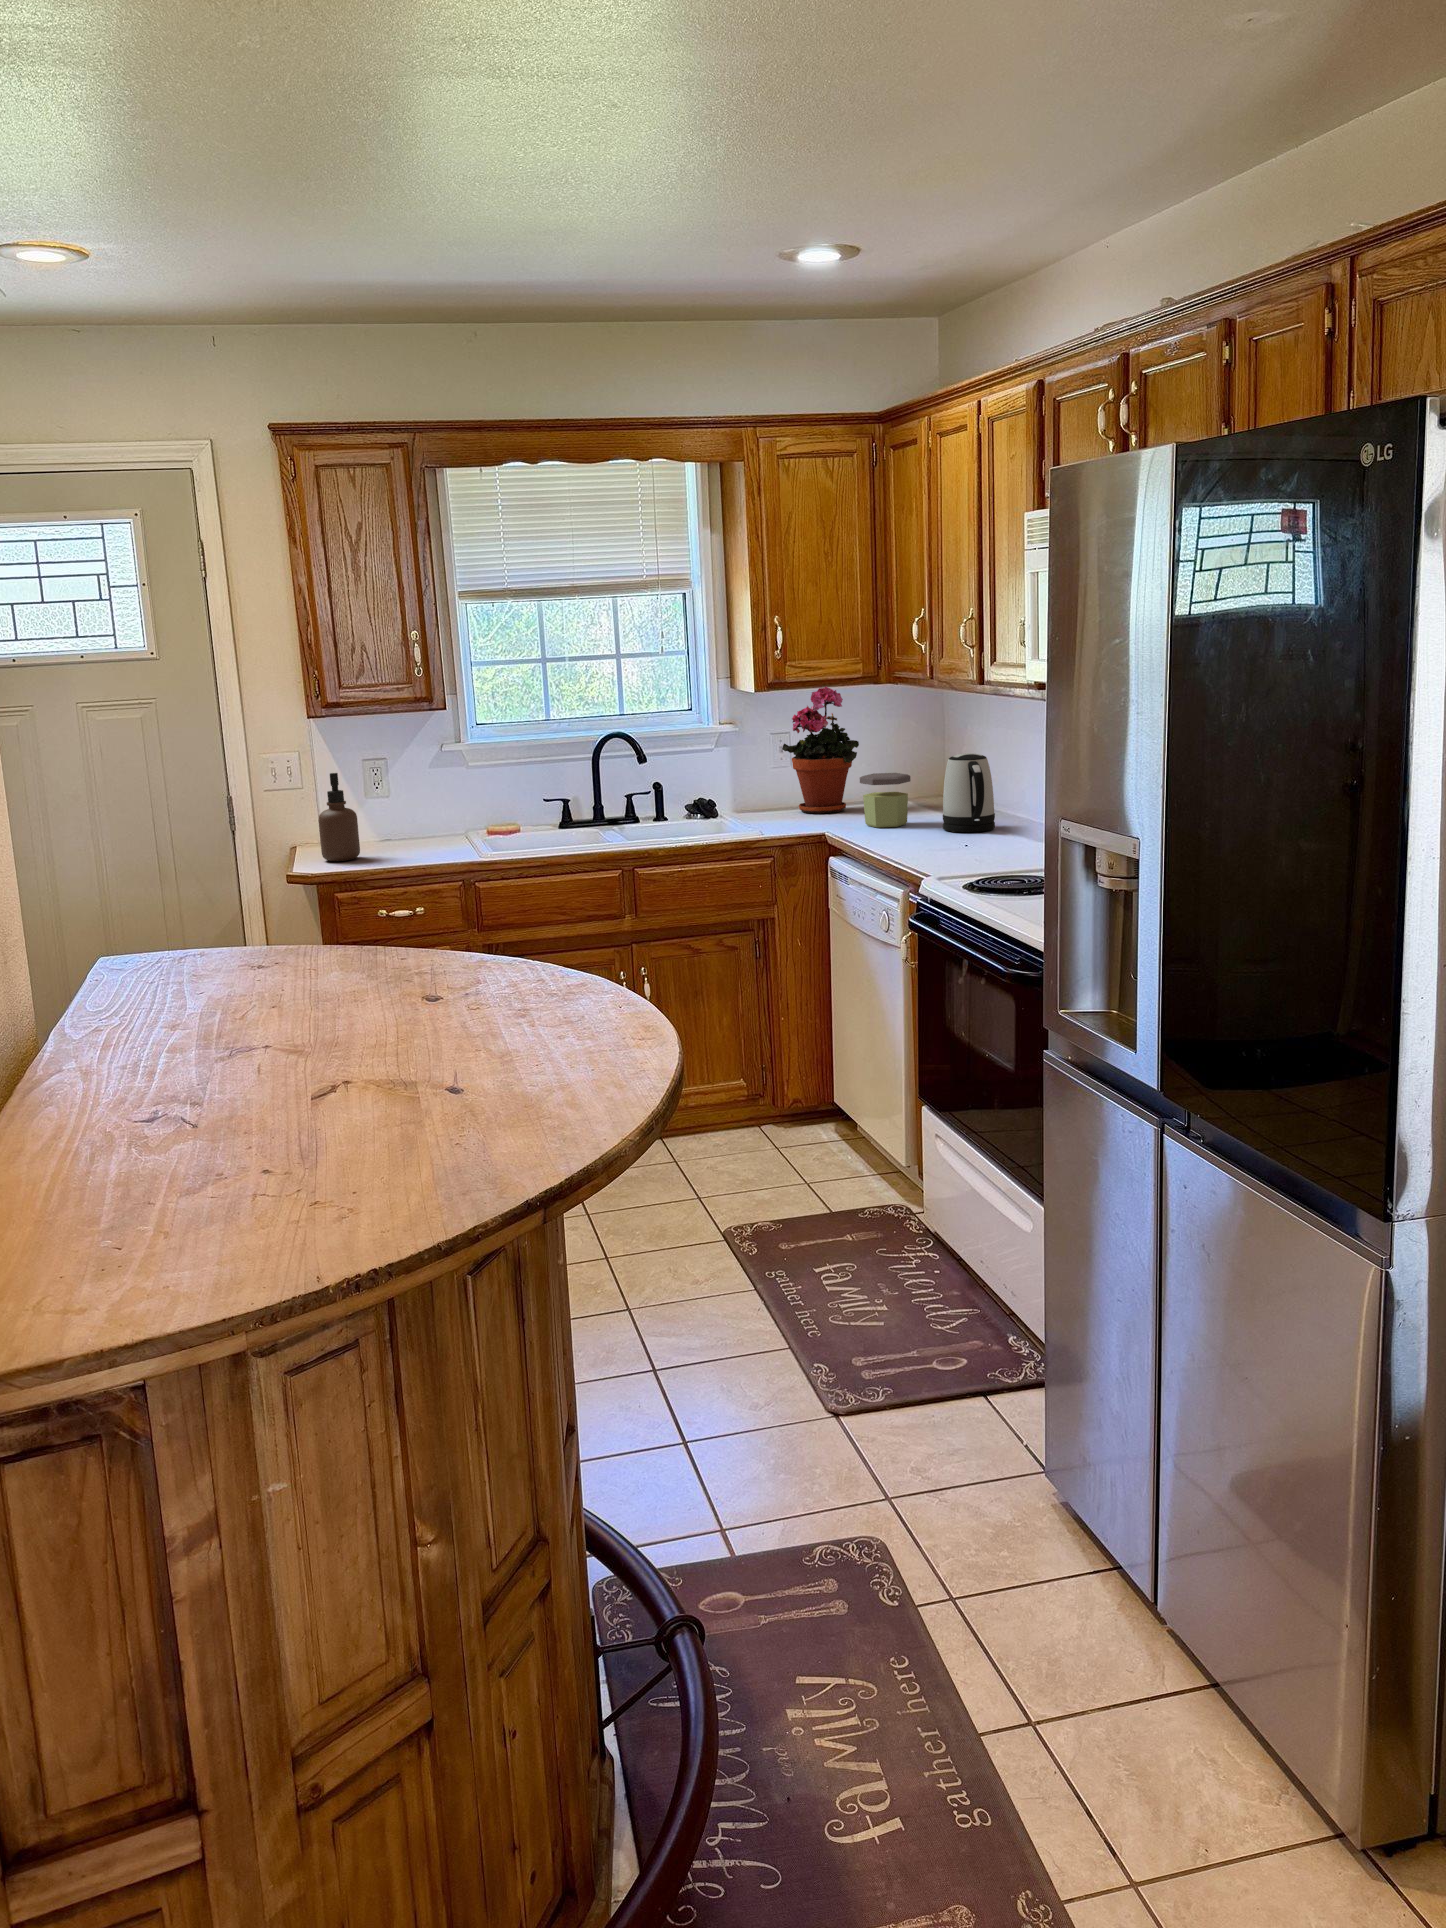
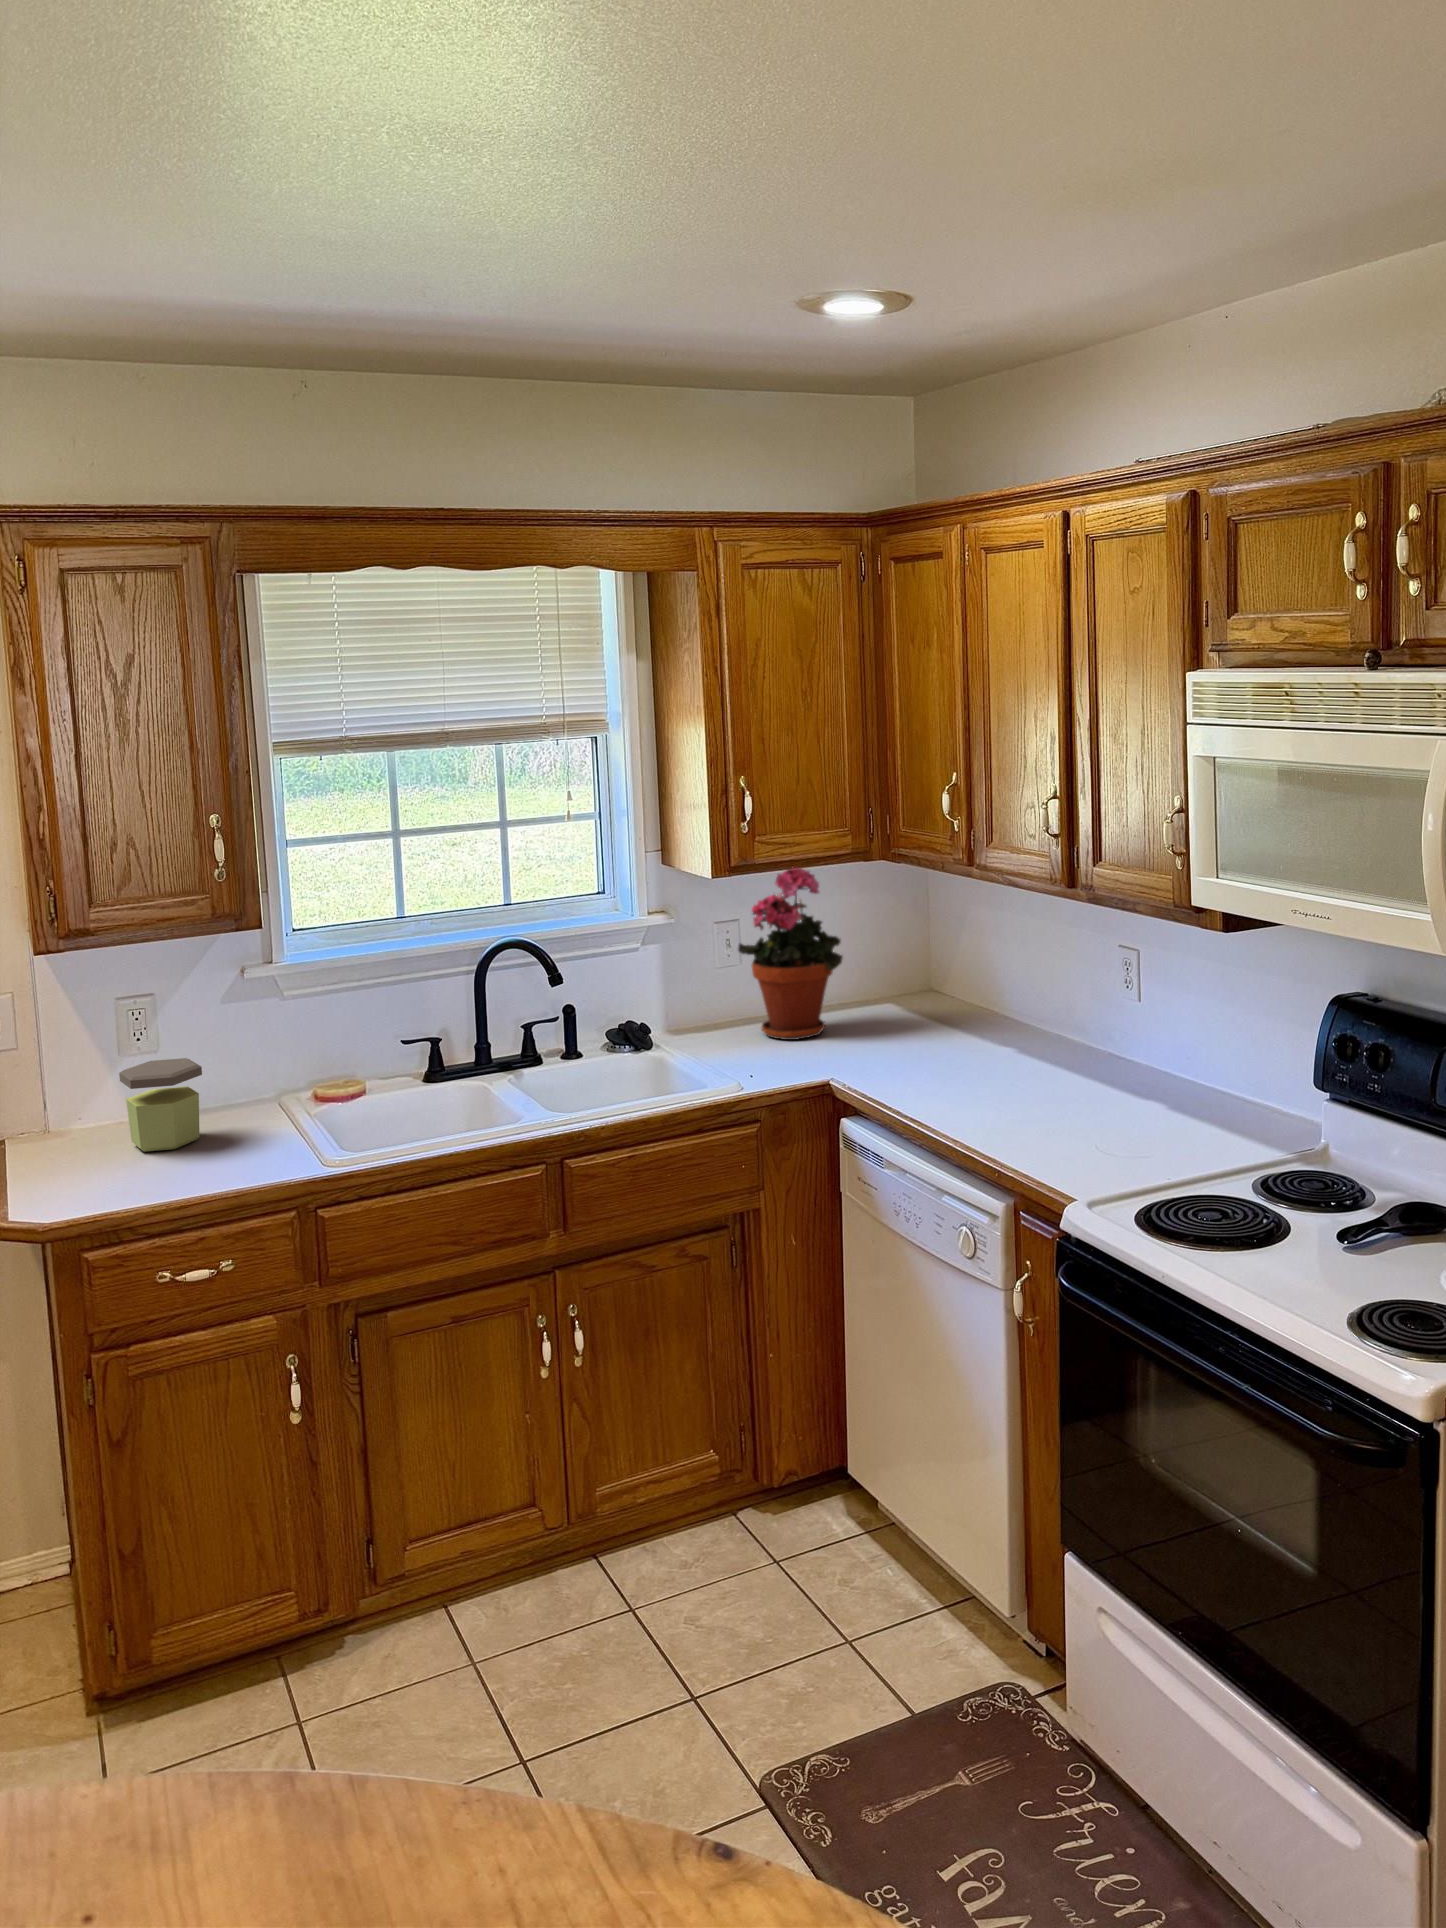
kettle: present [943,753,995,832] -> none [992,972,1063,1084]
soap dispenser: present [318,773,360,861] -> none [53,1047,124,1191]
jar: present [860,773,910,828] -> present [119,1058,202,1152]

